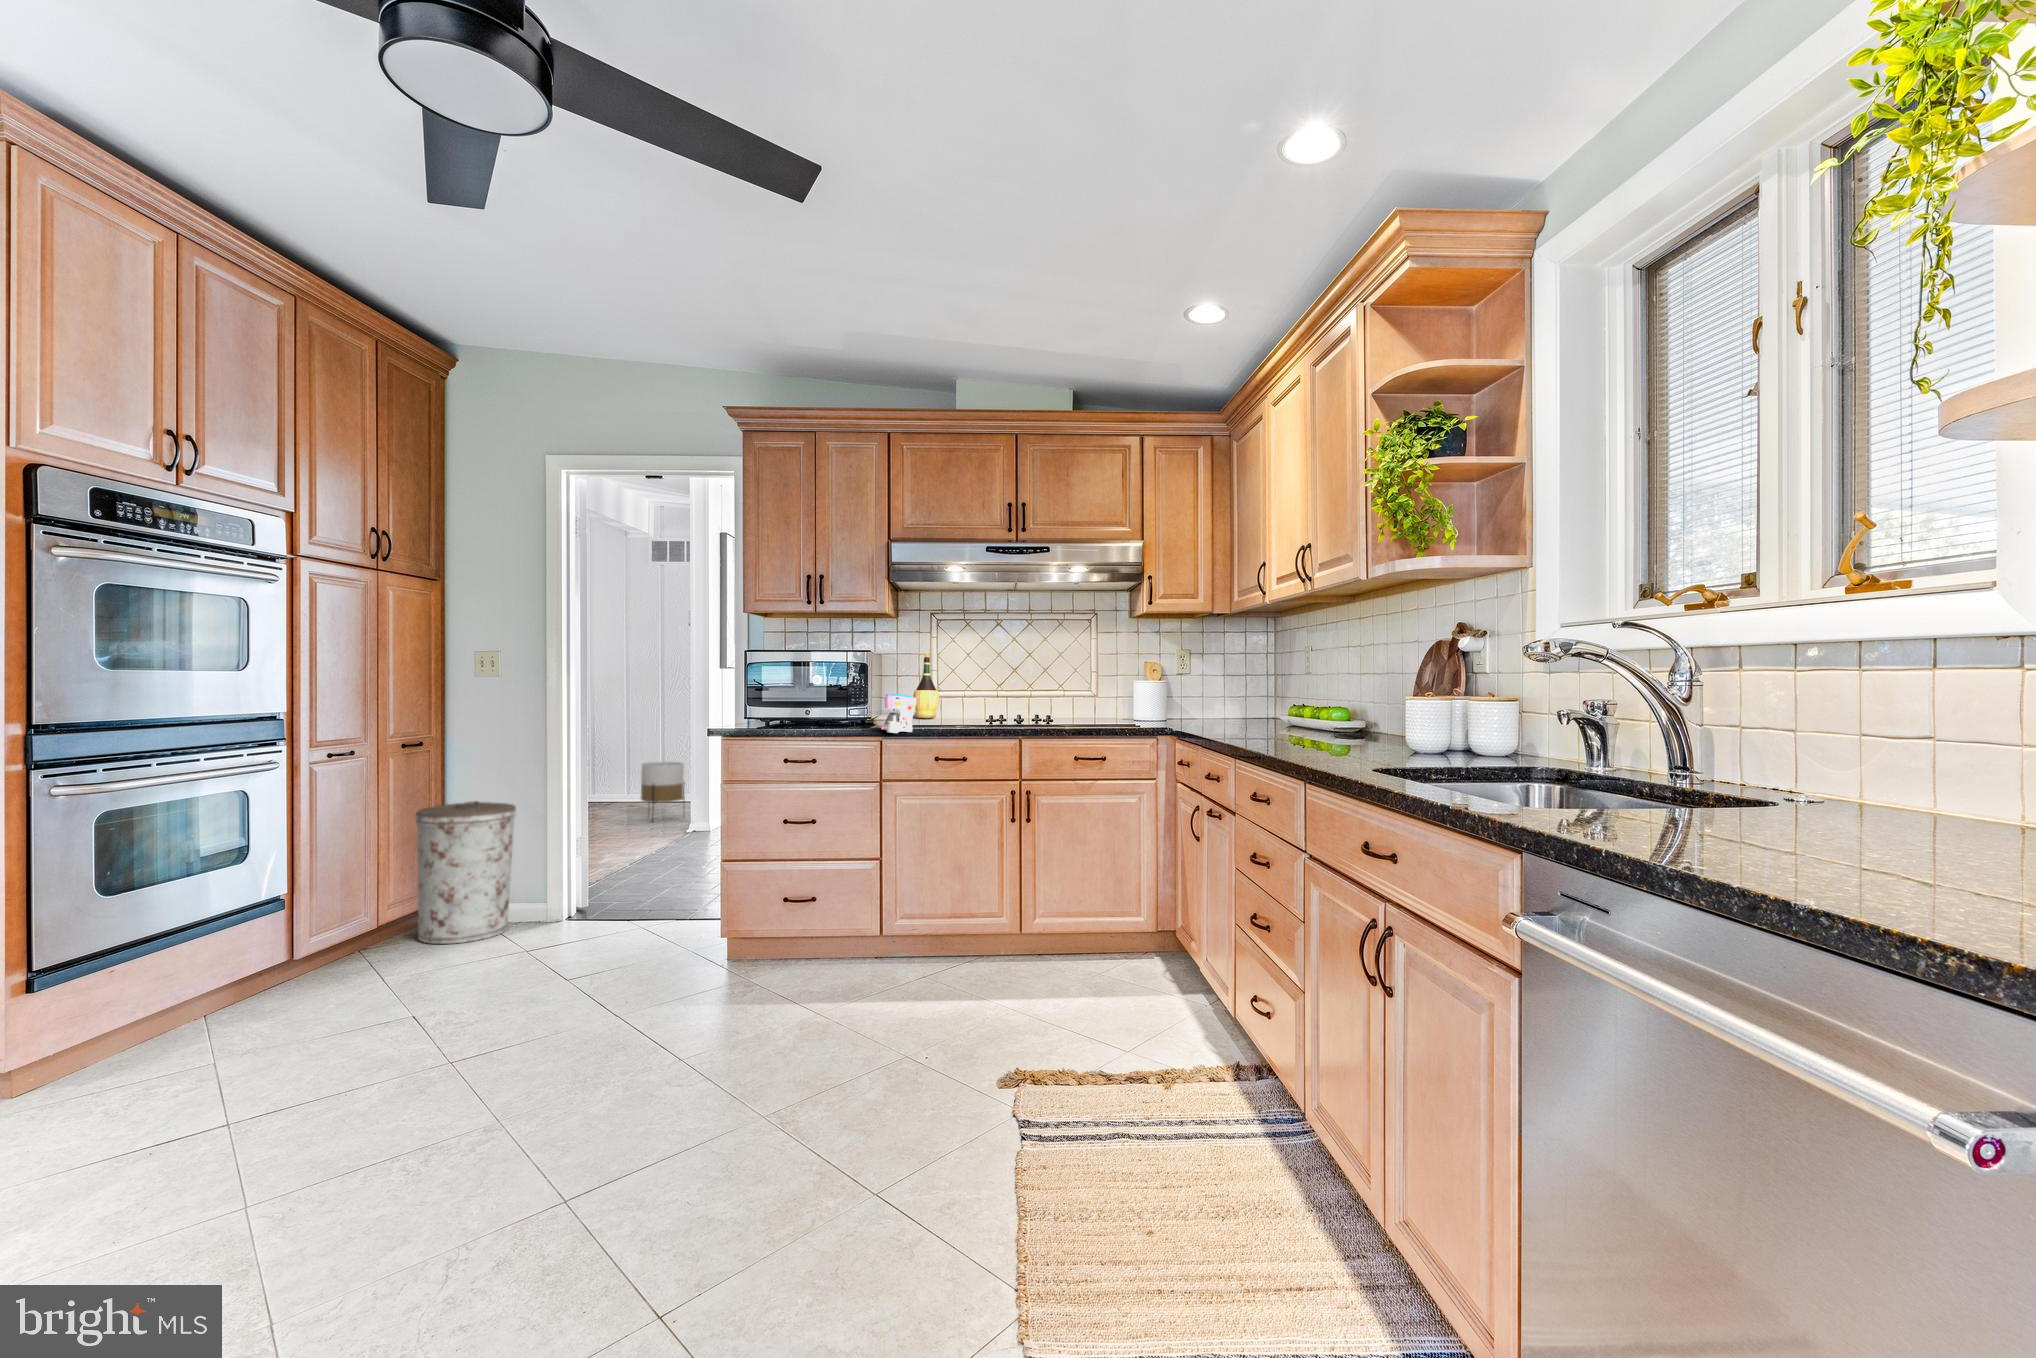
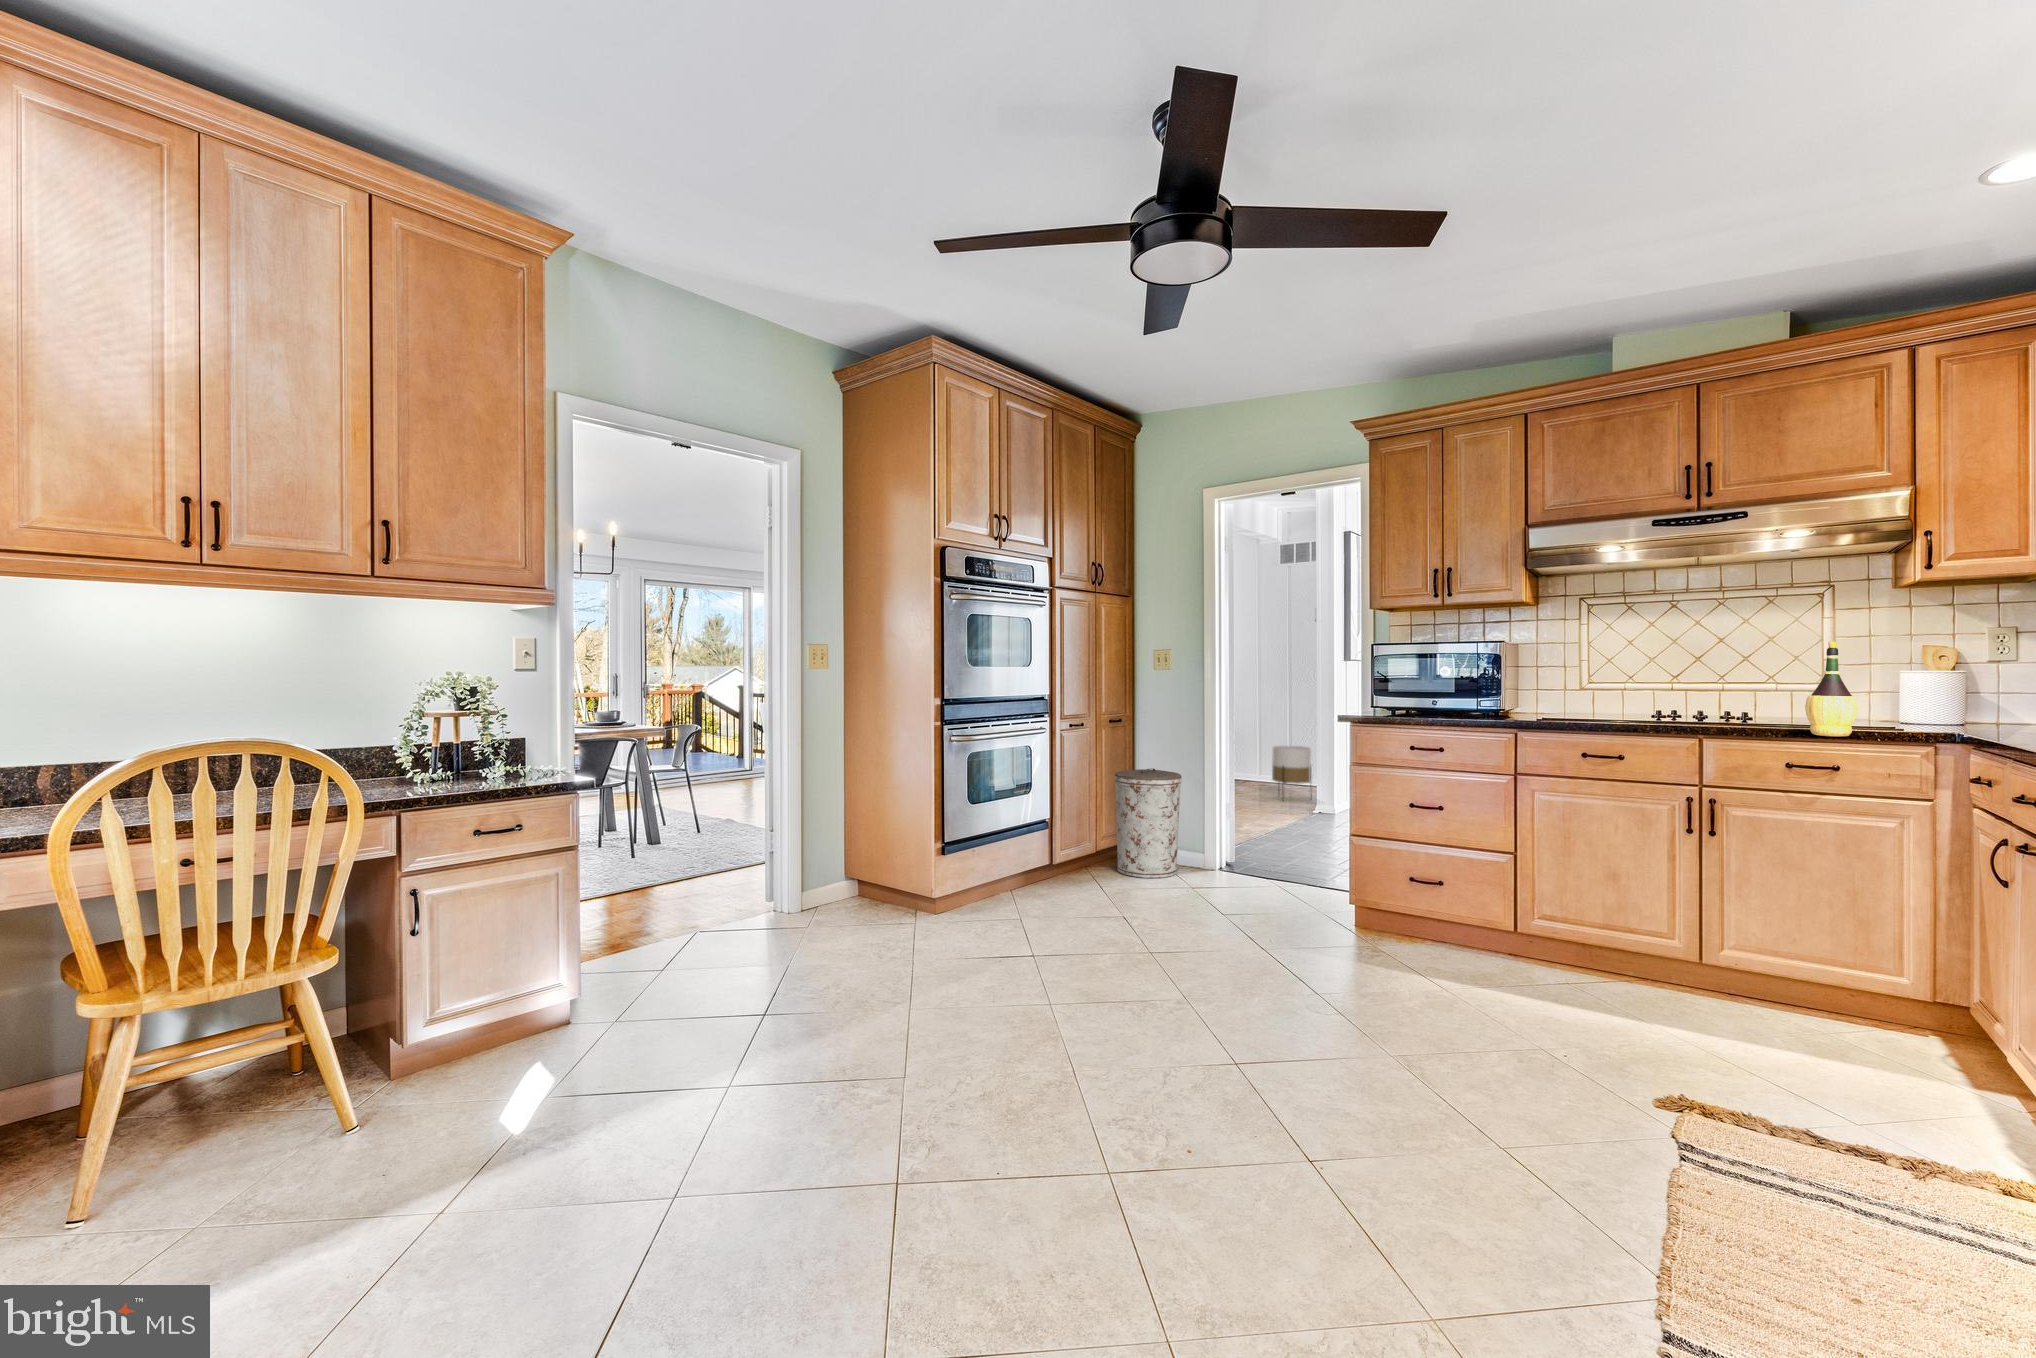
wine bottle: present [913,653,939,718] -> present [1805,642,1858,737]
coffee maker: present [881,694,916,733] -> none [1517,687,1560,728]

